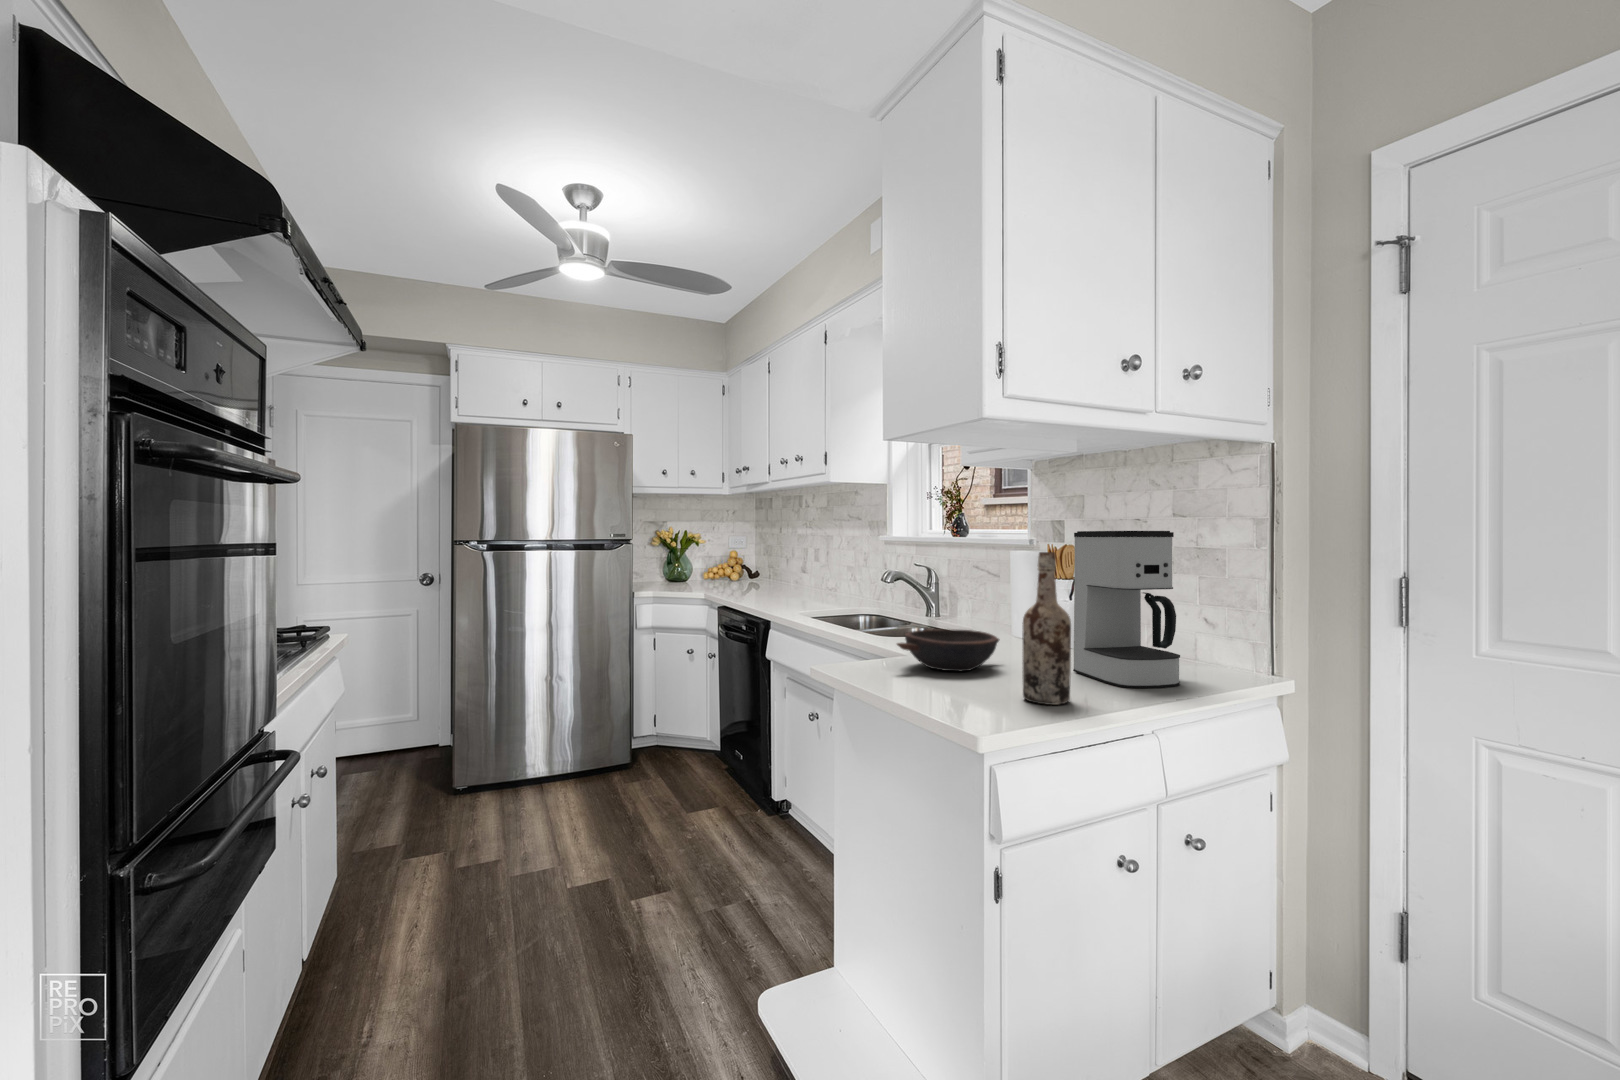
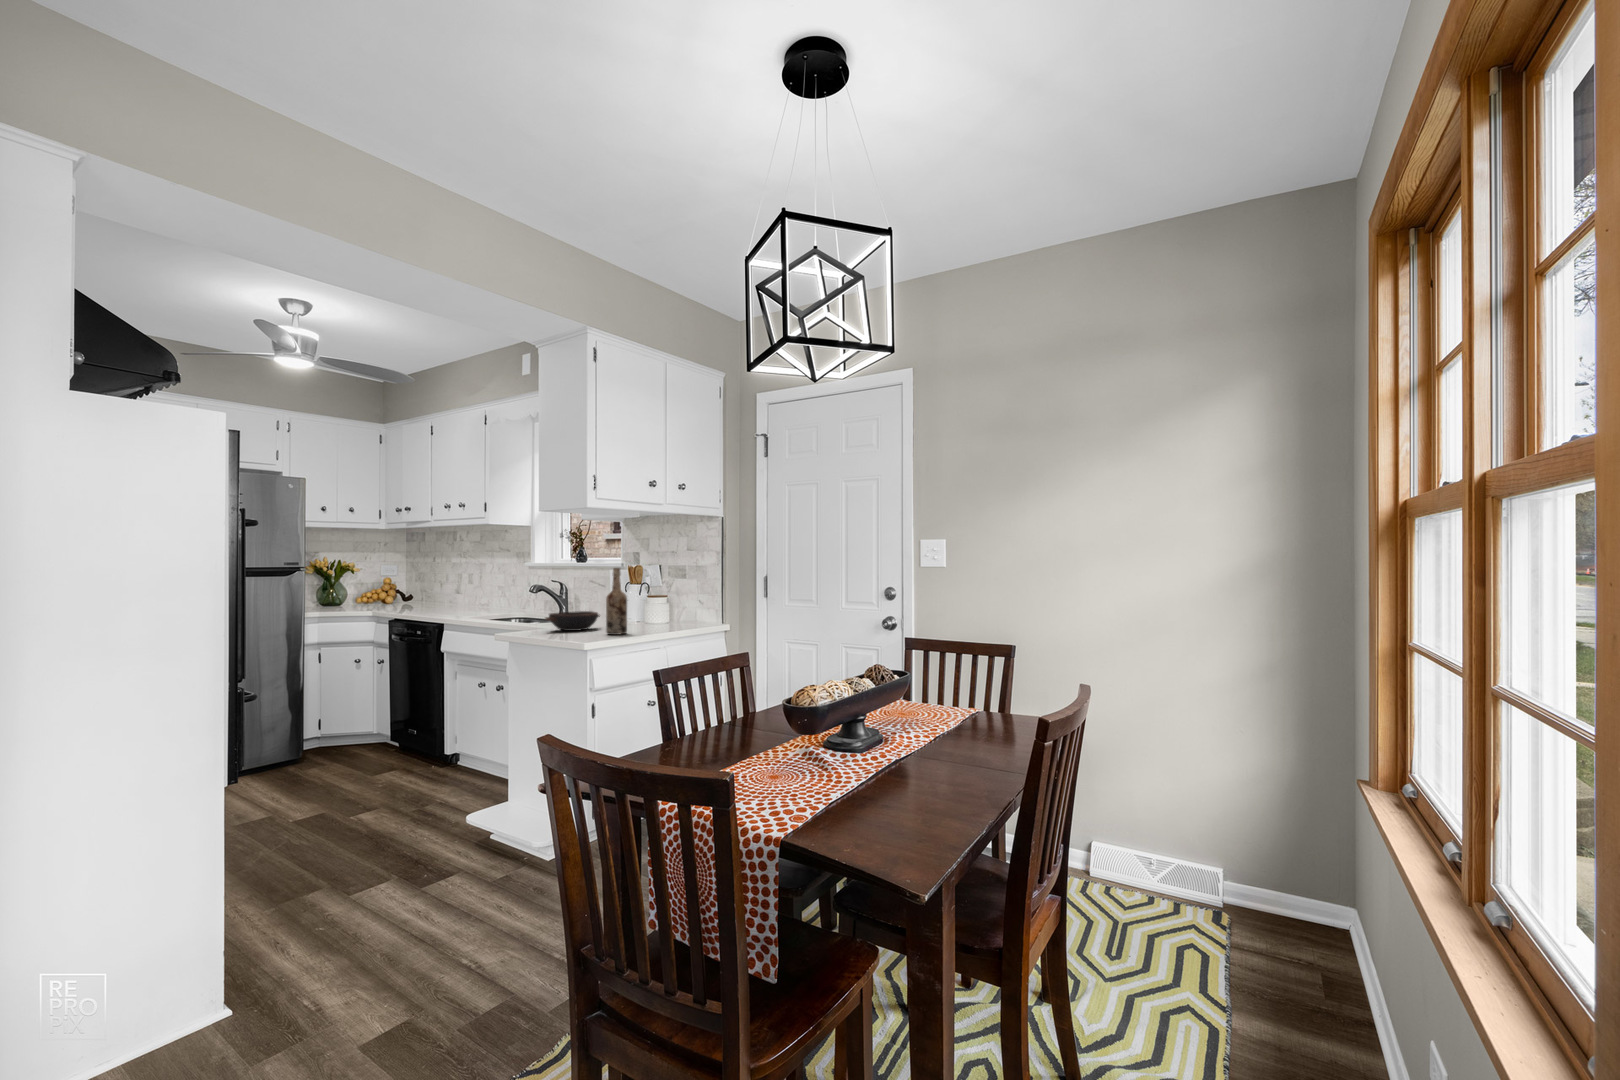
coffee maker: present [1073,531,1180,688] -> none [636,558,681,629]

